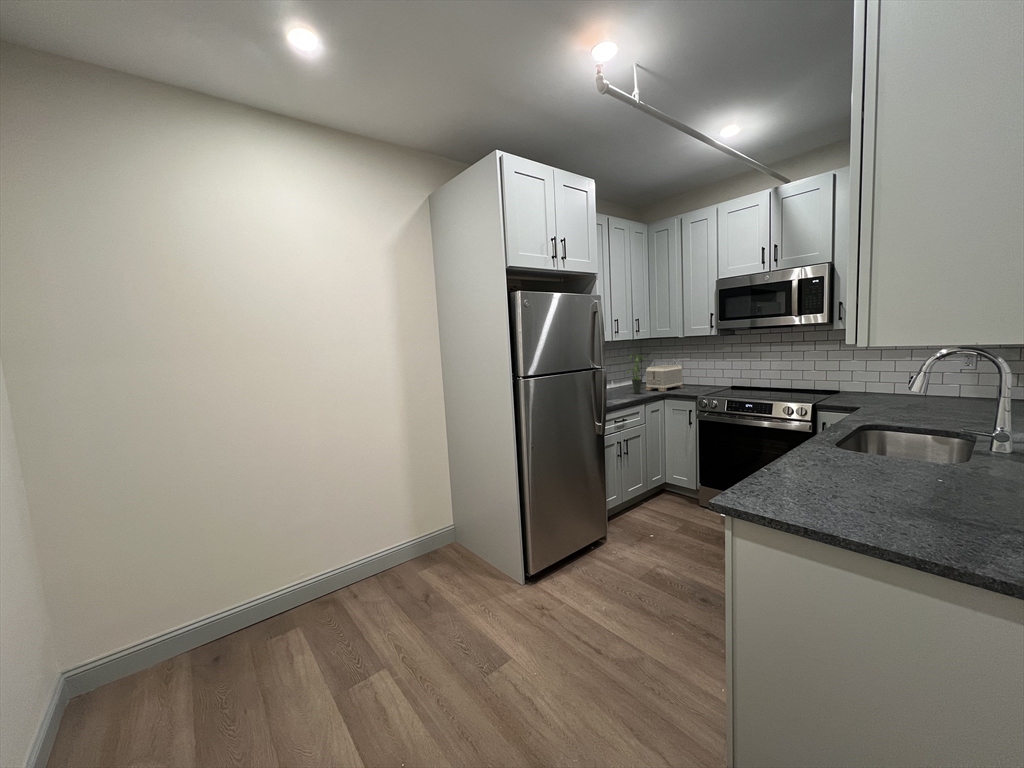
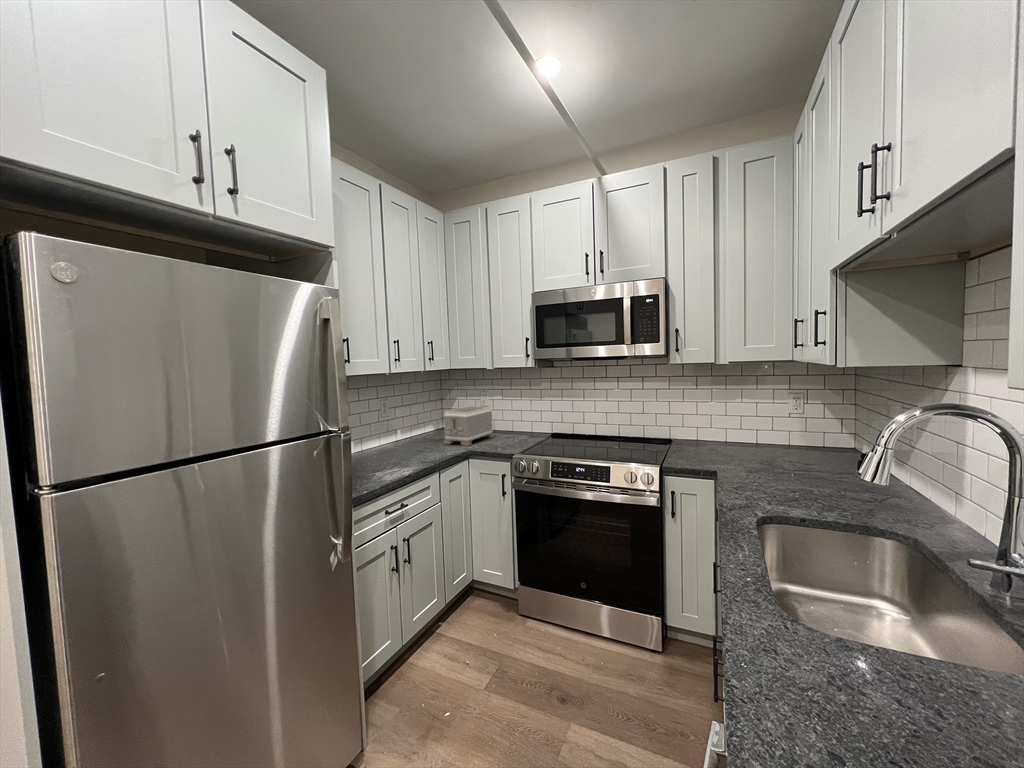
potted plant: present [627,355,645,394] -> none [414,392,440,453]

